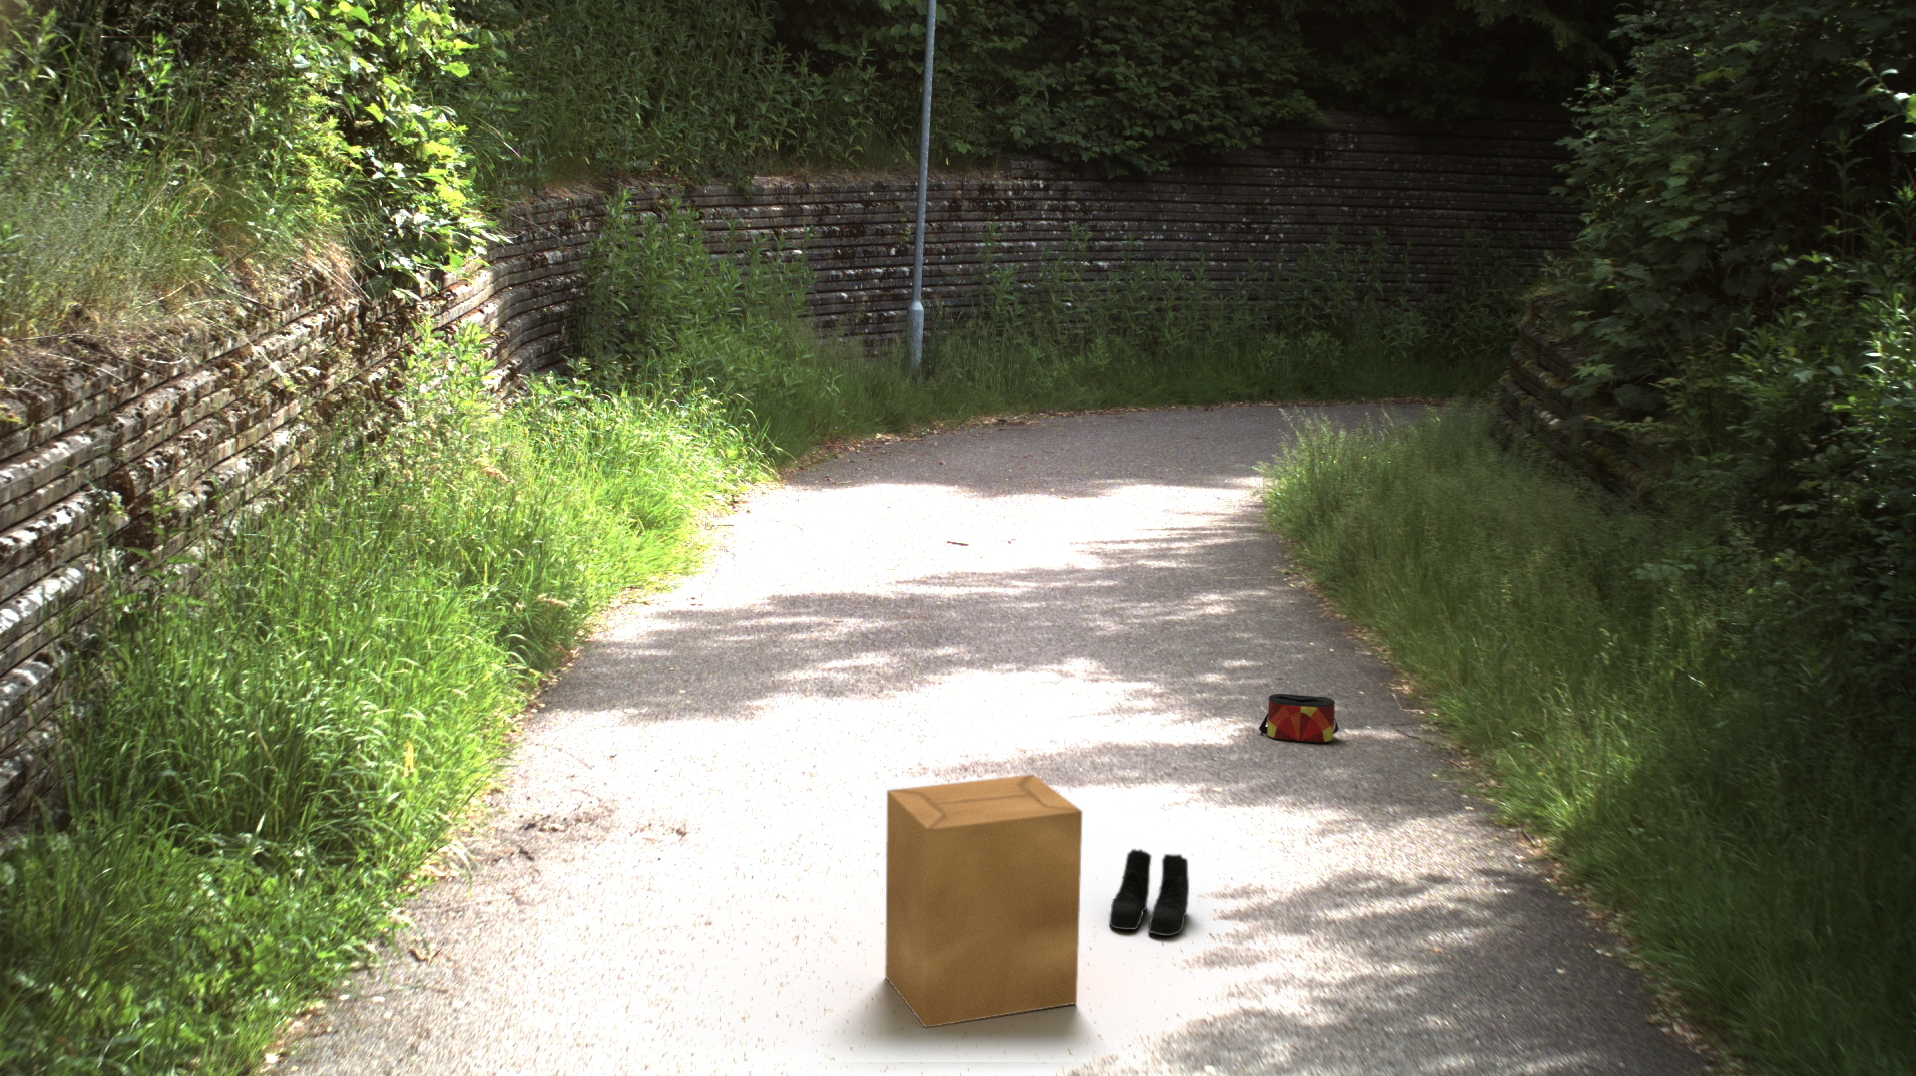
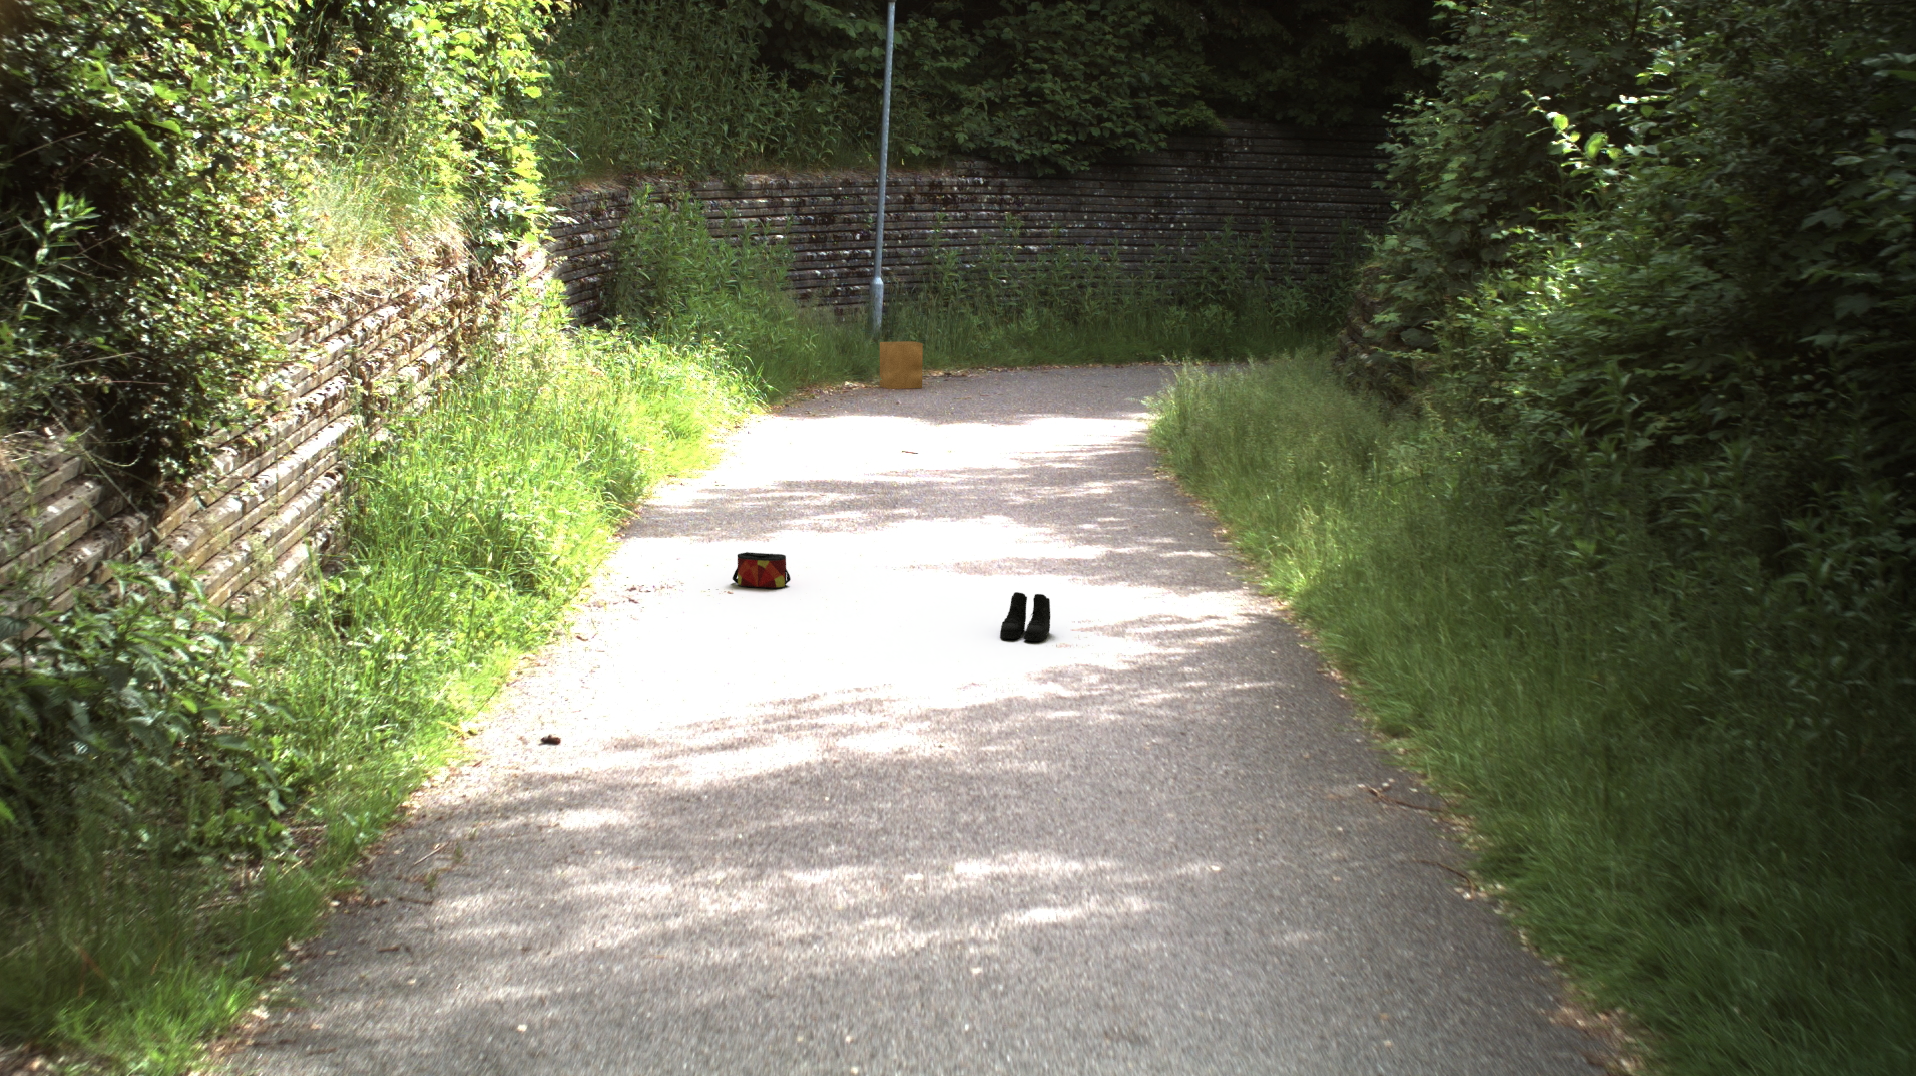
bag: present [1259,694,1338,744] -> present [733,552,791,589]
cardboard box: present [885,775,1082,1028] -> present [880,341,923,389]

